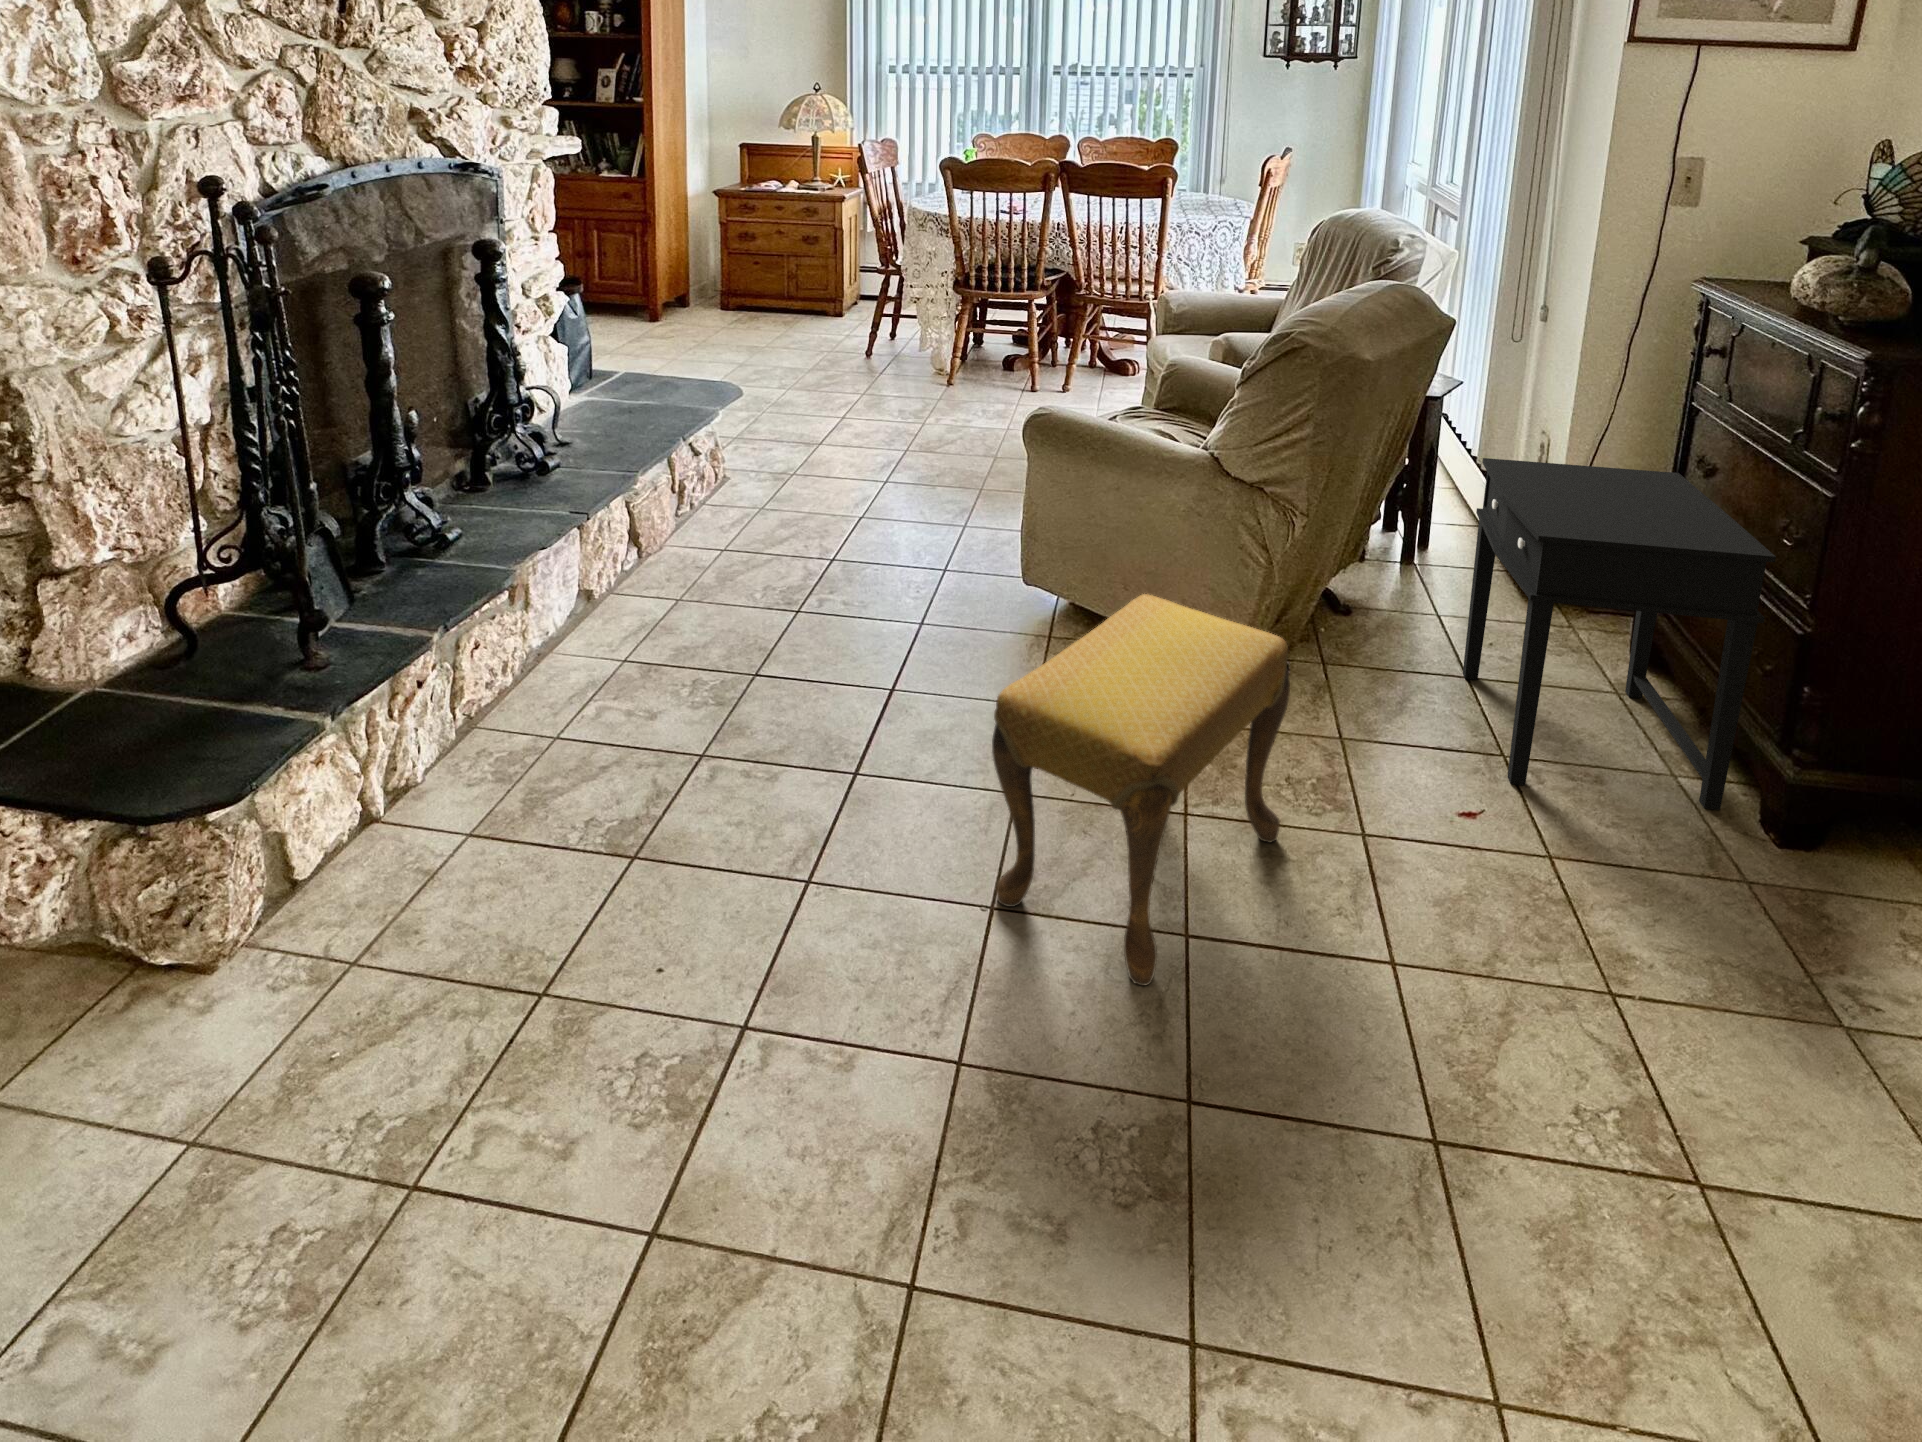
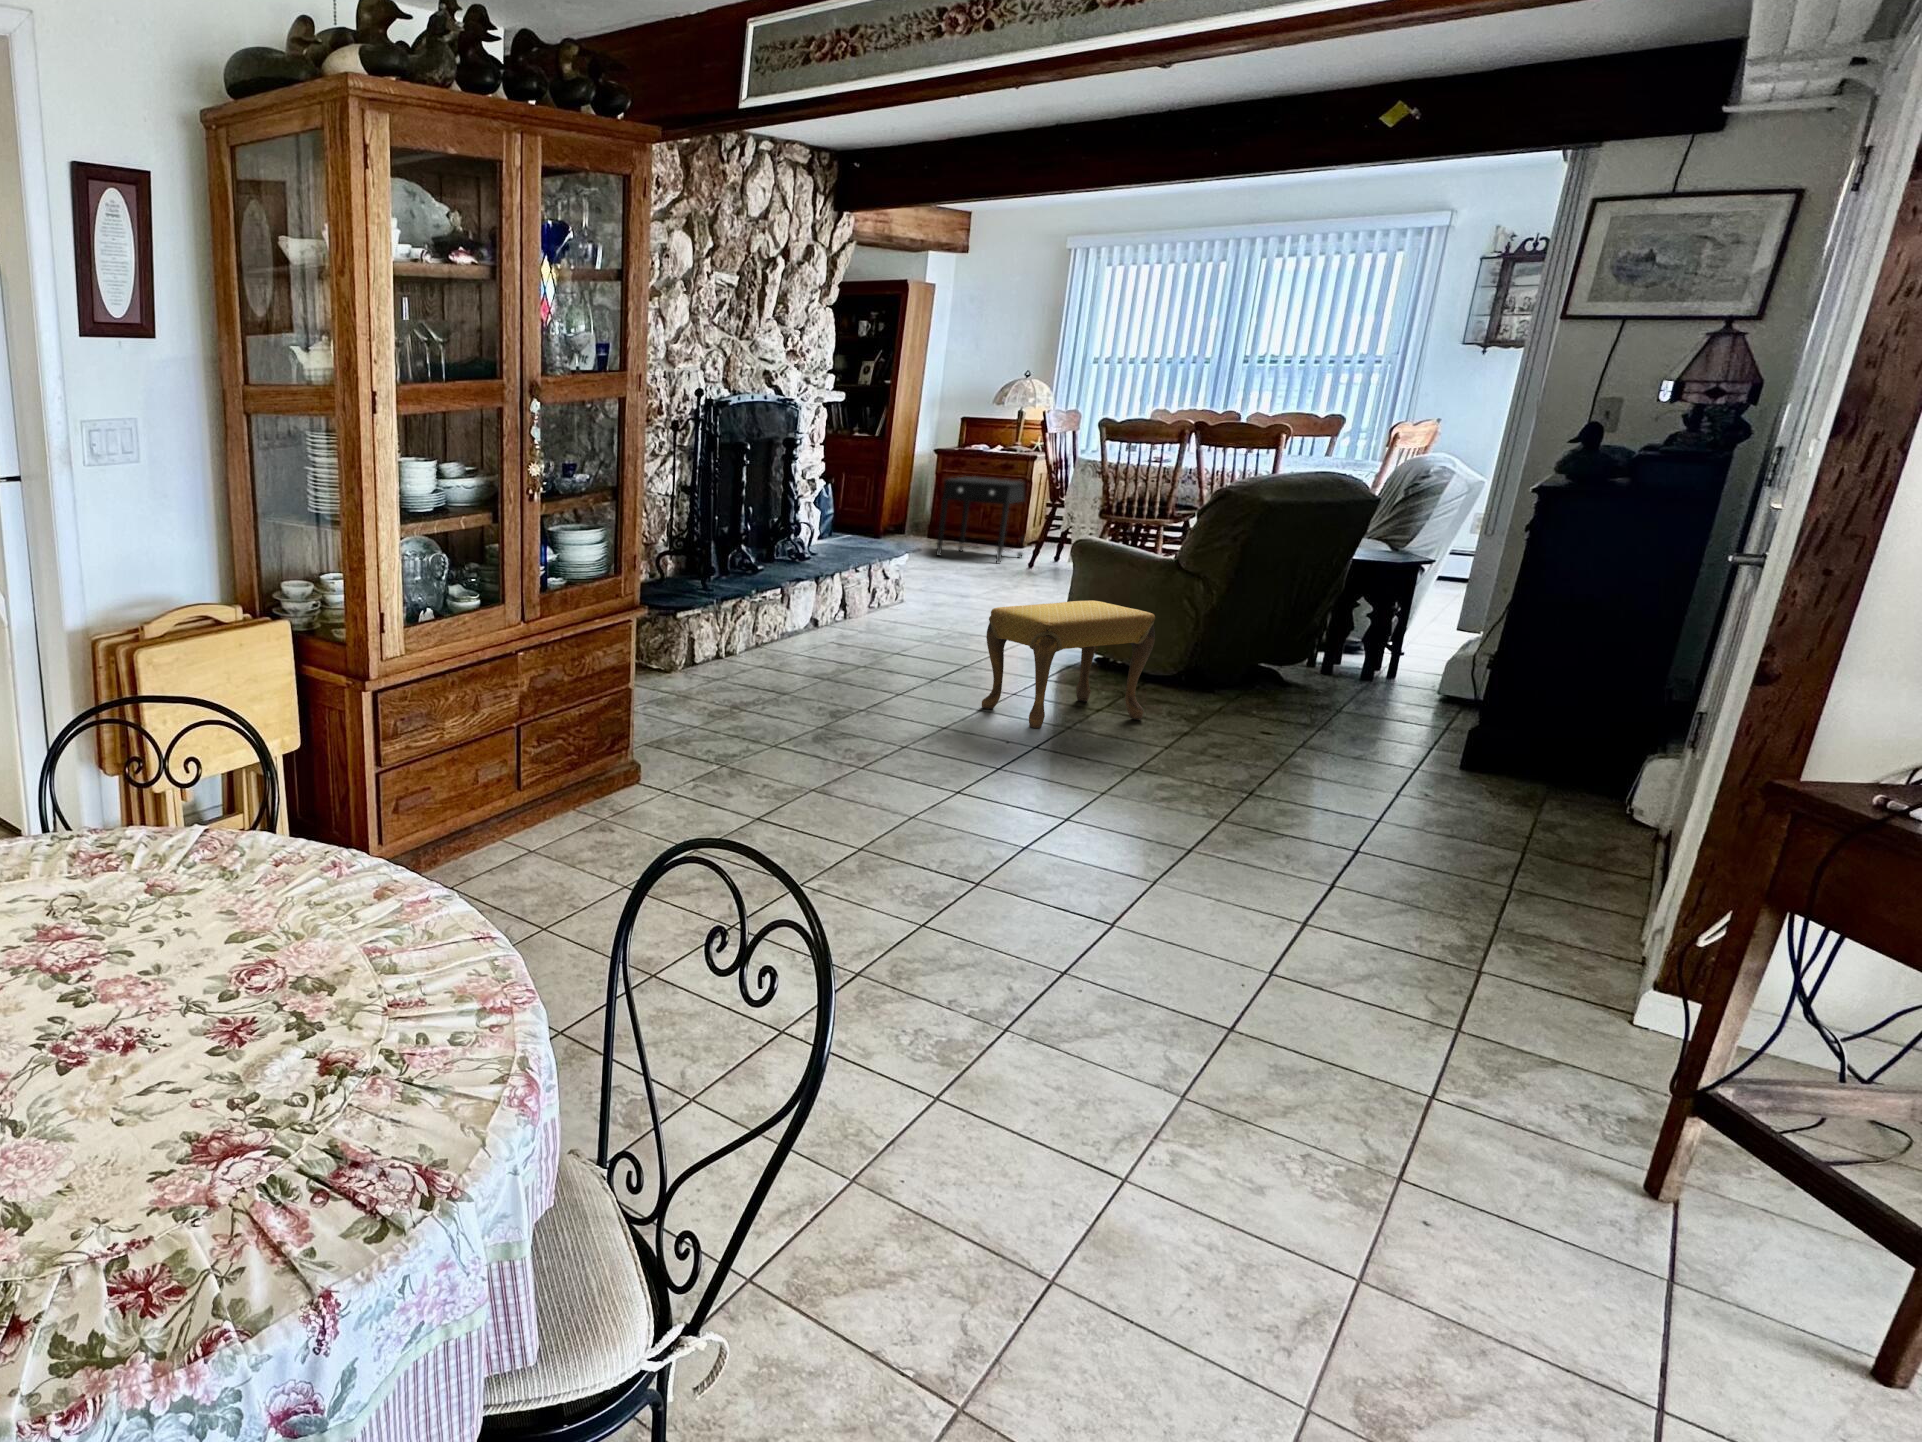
side table: present [1463,458,1776,810] -> present [936,477,1024,563]

